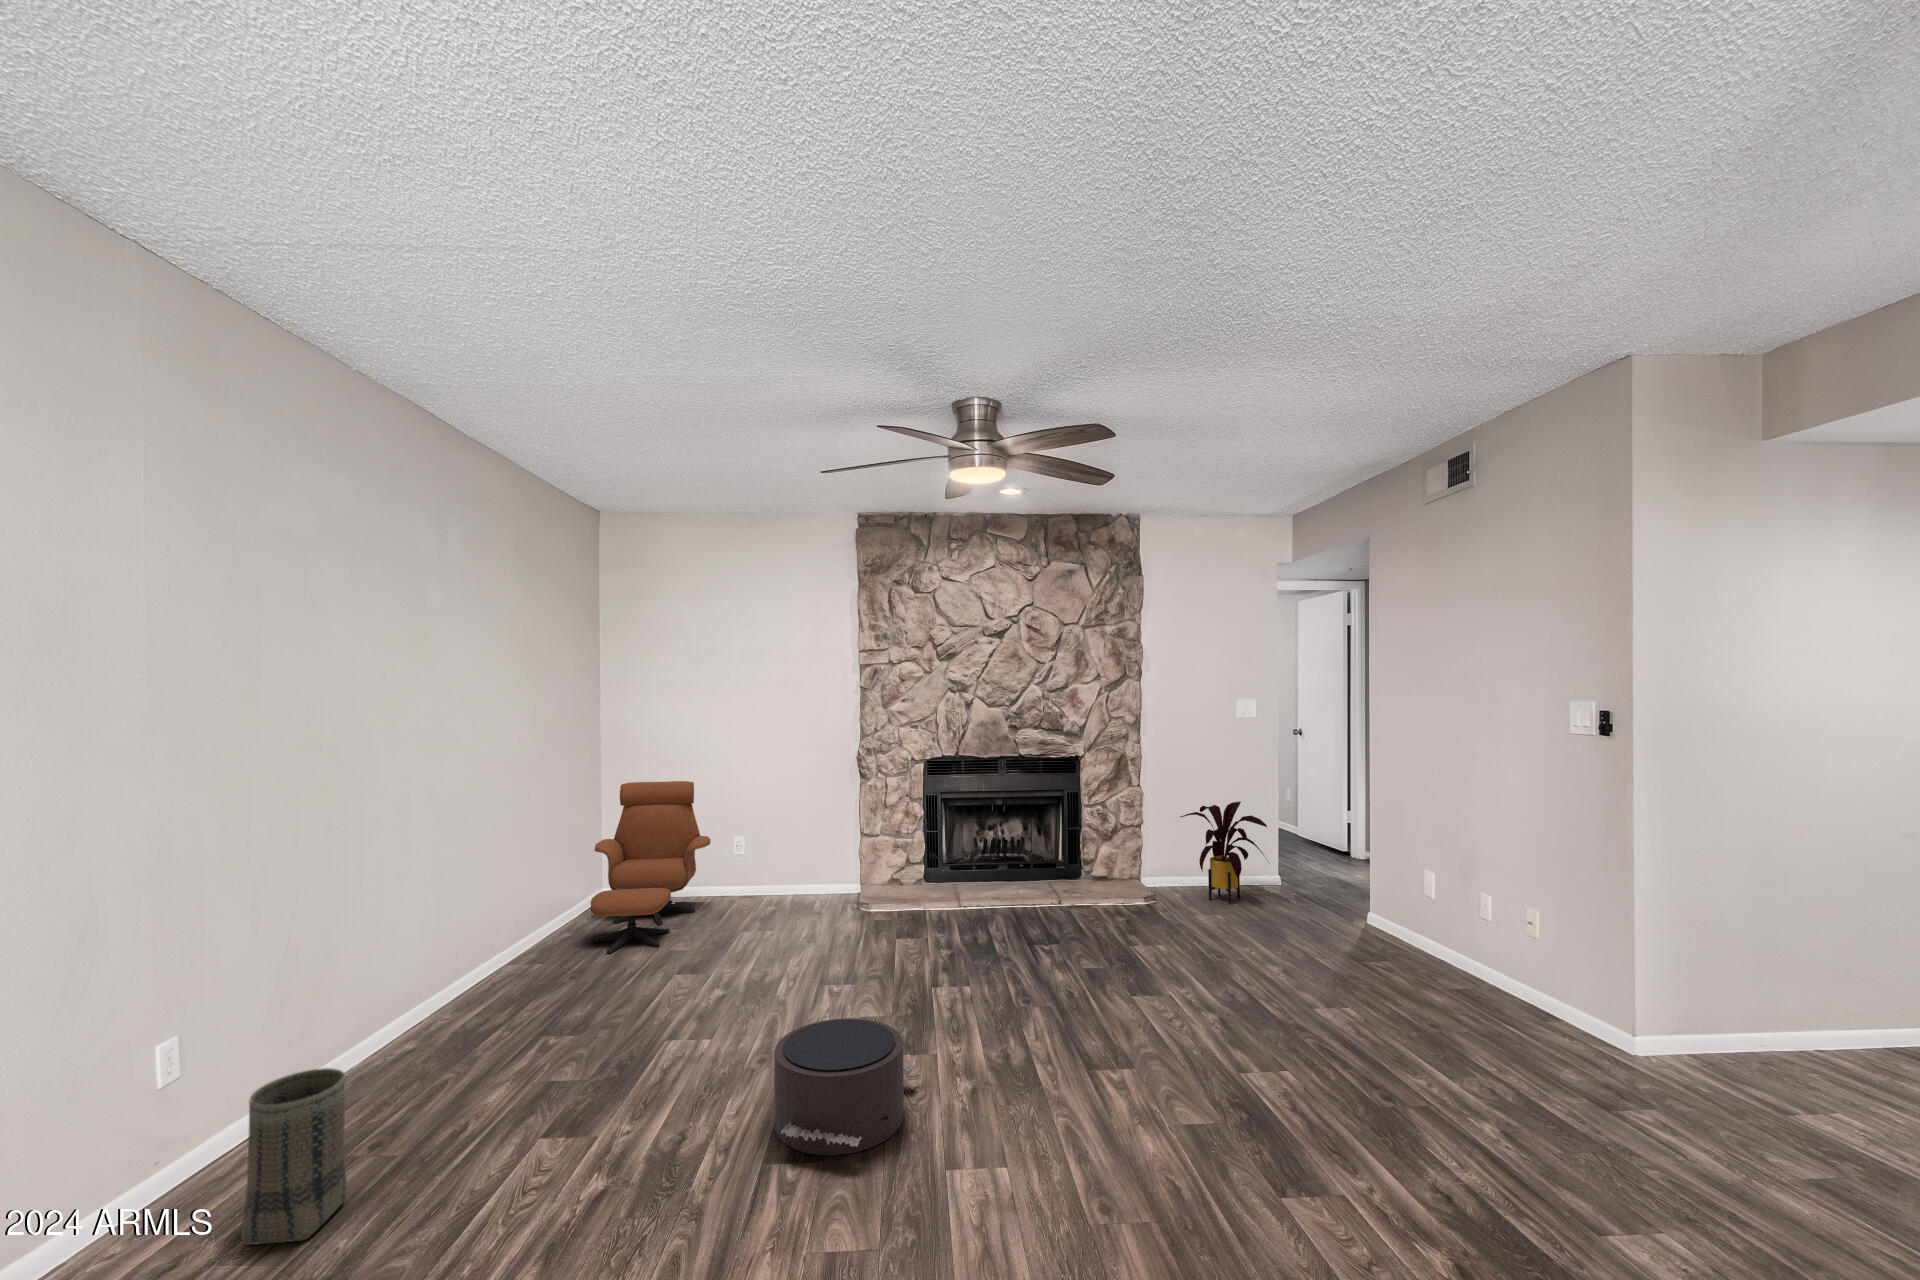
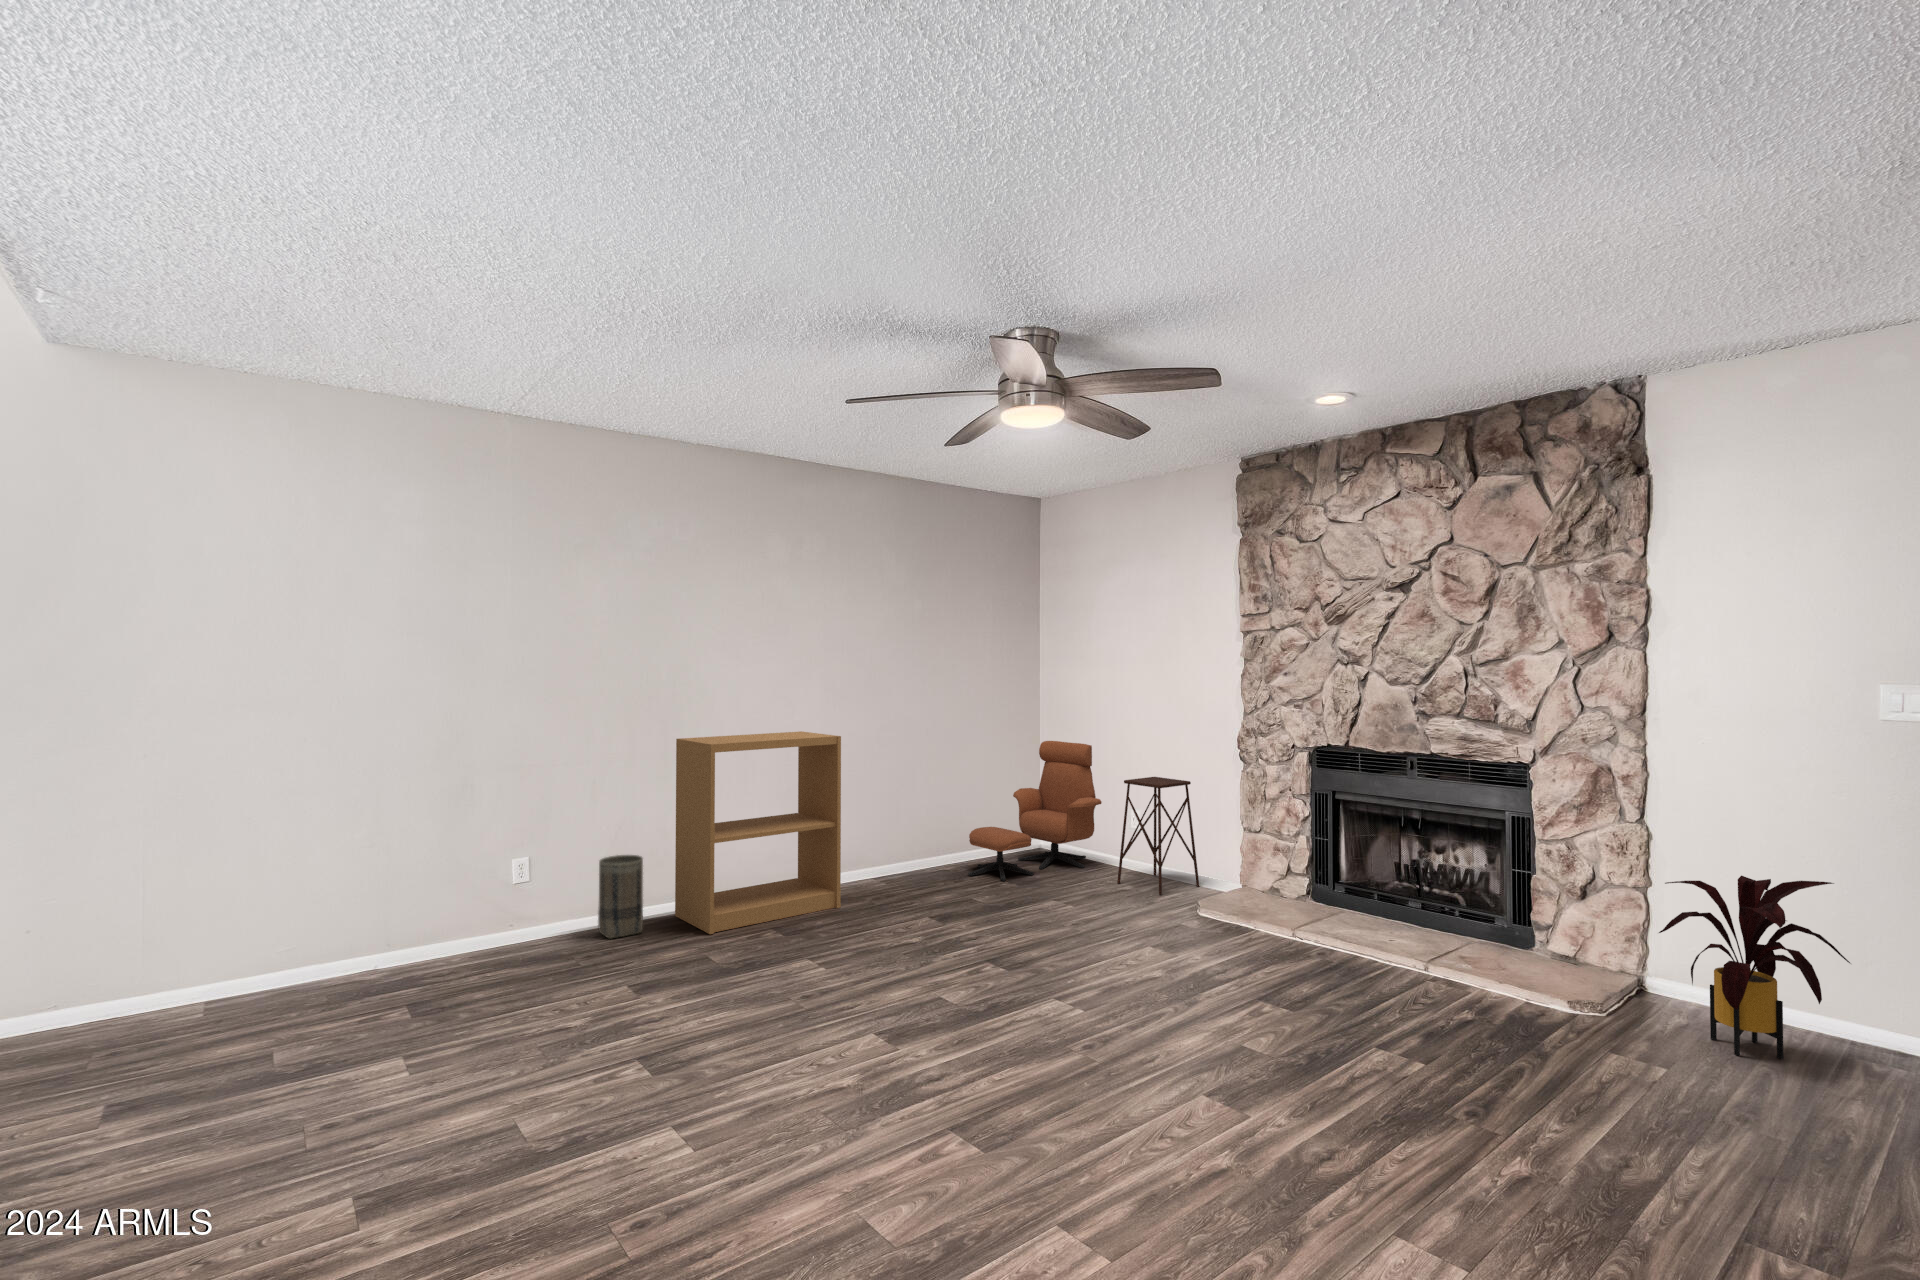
side table: none [760,803,821,916] -> present [1117,777,1199,895]
bookshelf: none [331,806,562,1155] -> present [675,731,841,934]
pouf: present [774,1018,916,1155] -> none [765,927,905,1024]

